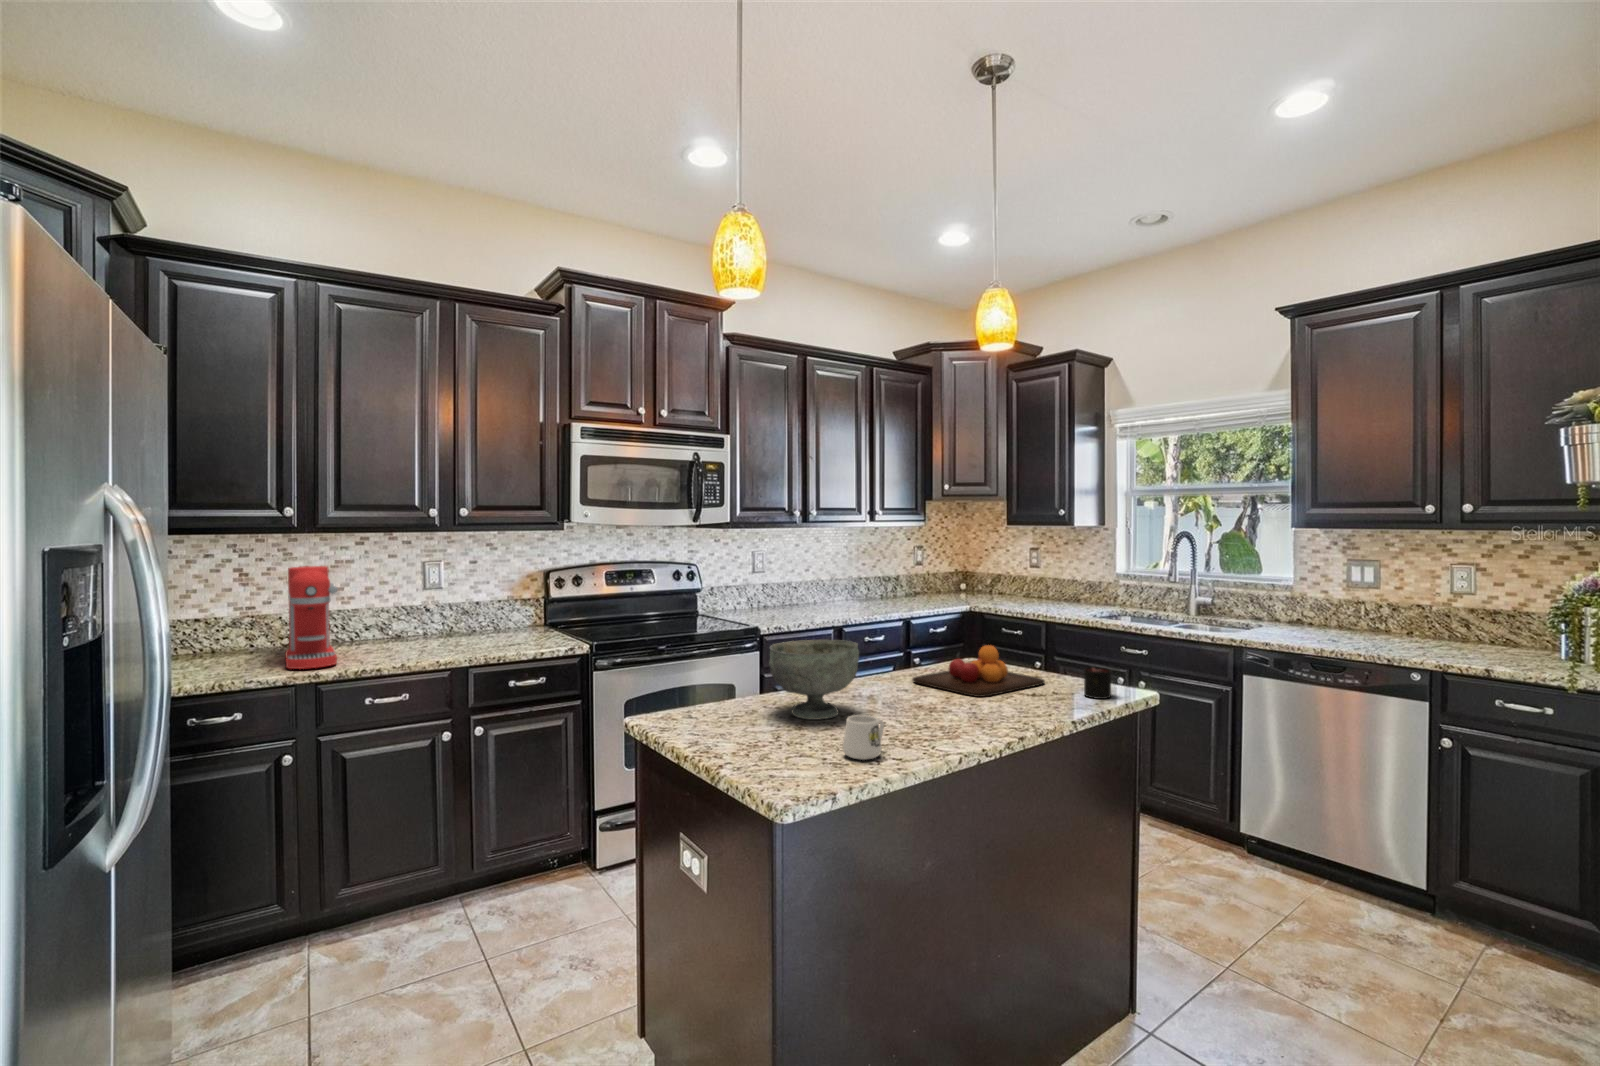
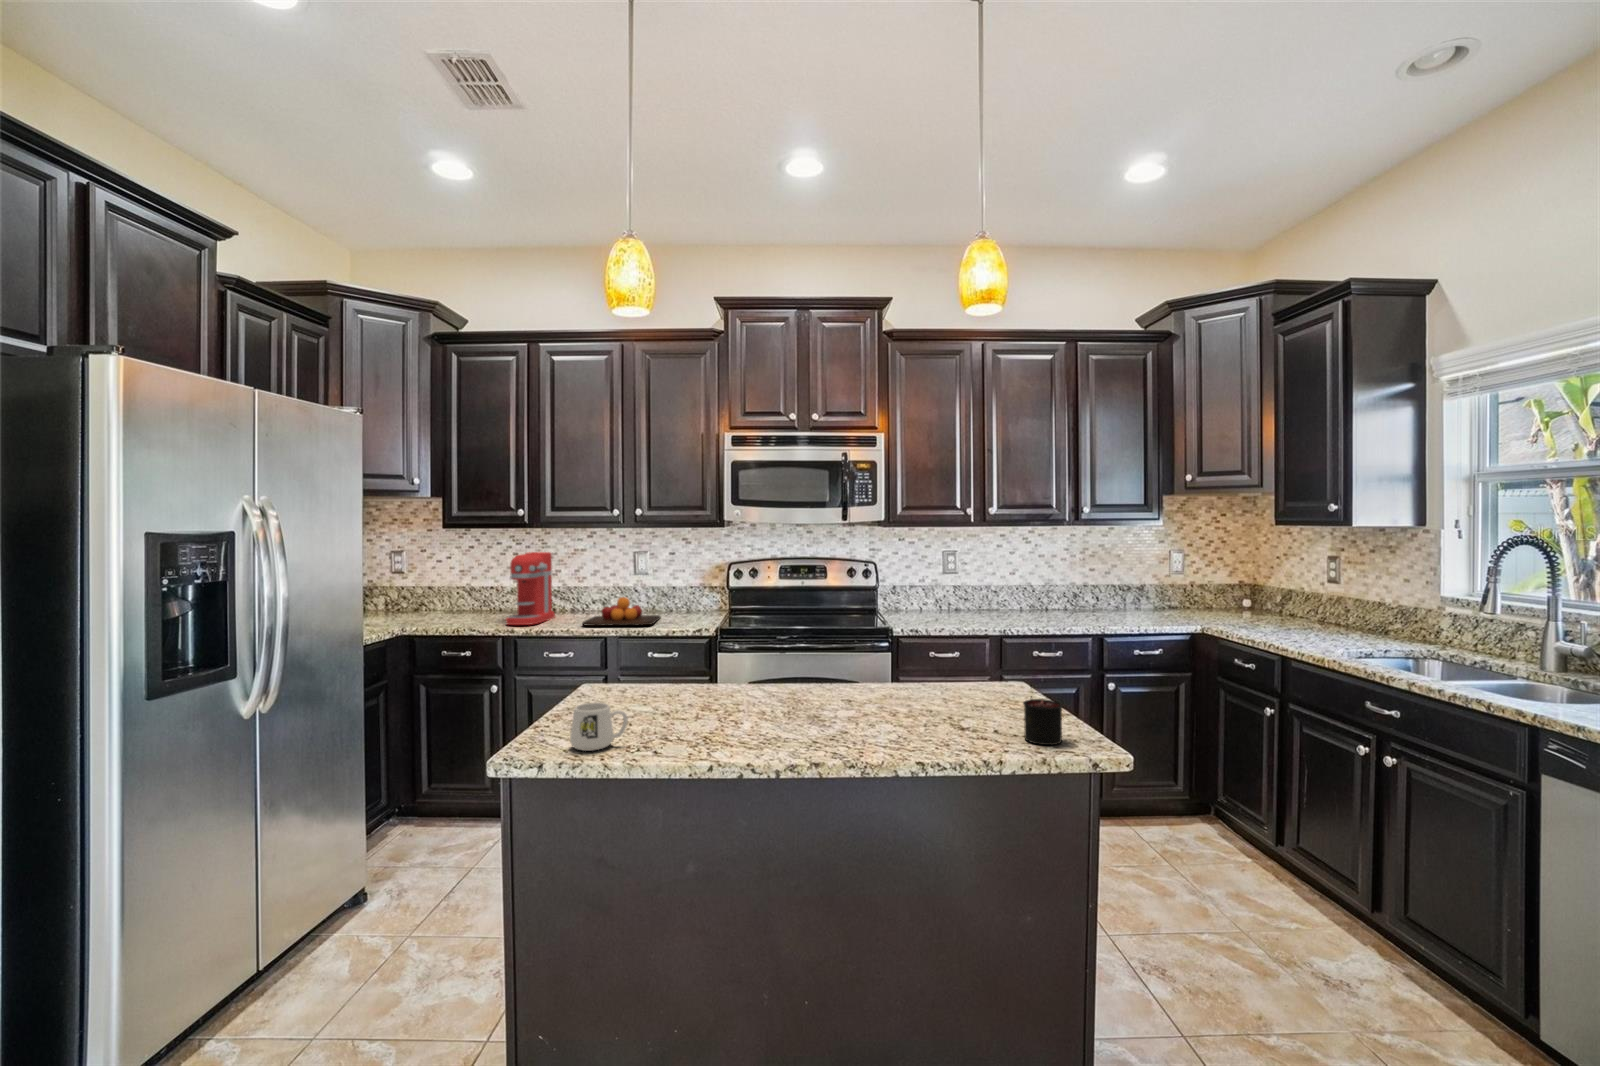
decorative bowl: present [769,640,859,720] -> none [641,628,737,710]
chopping board: present [913,645,1045,697] -> present [582,597,661,626]

